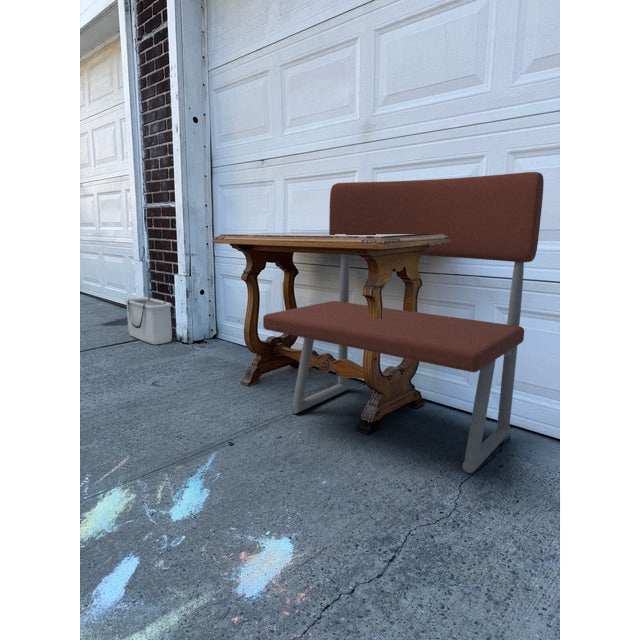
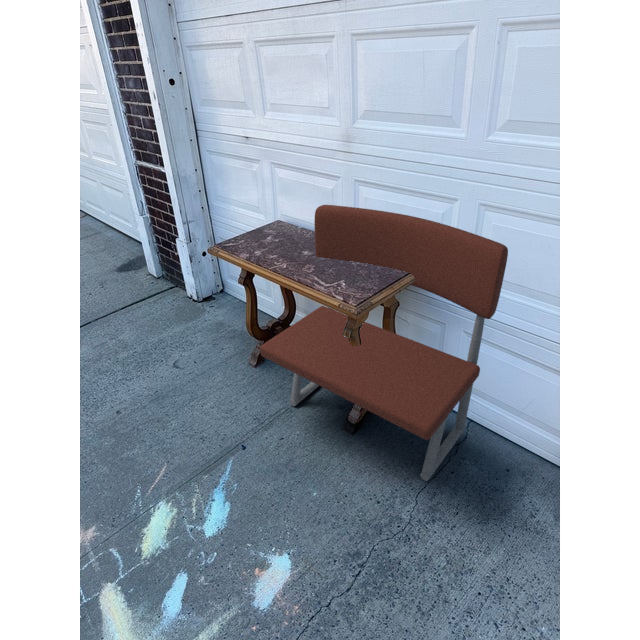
storage bin: present [125,297,172,345] -> none [135,252,183,304]

